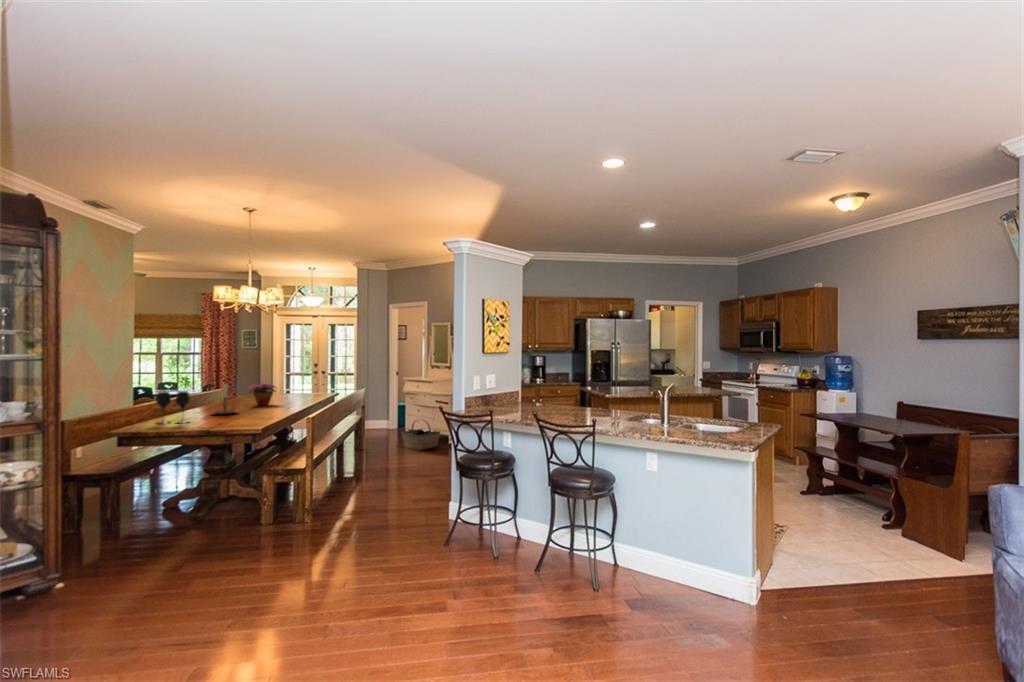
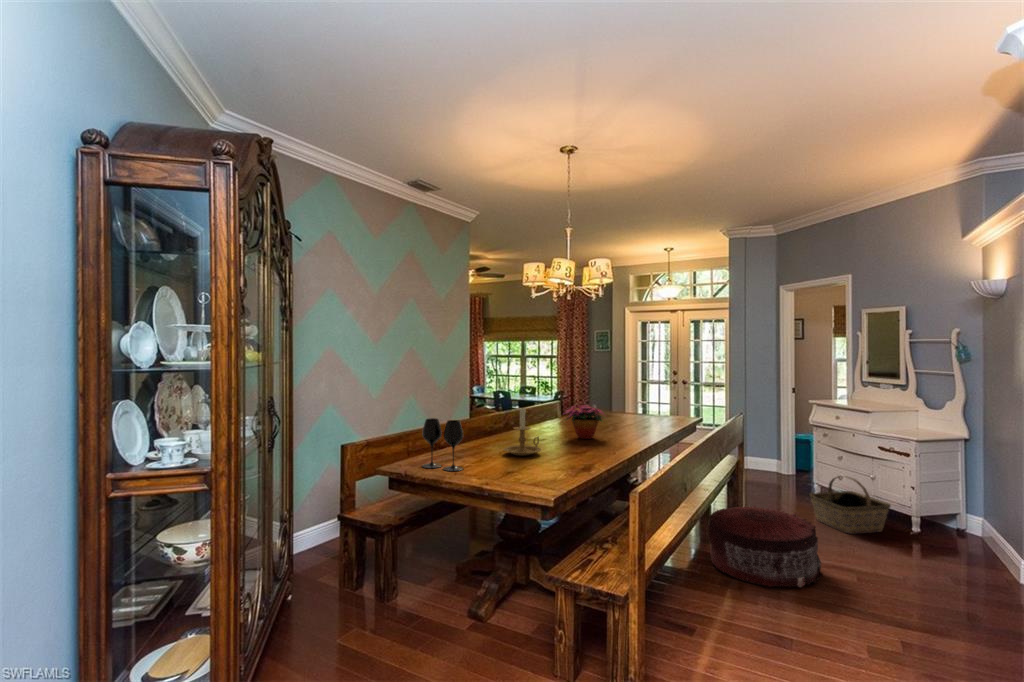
pouf: none [342,437,403,475] -> present [707,506,823,587]

